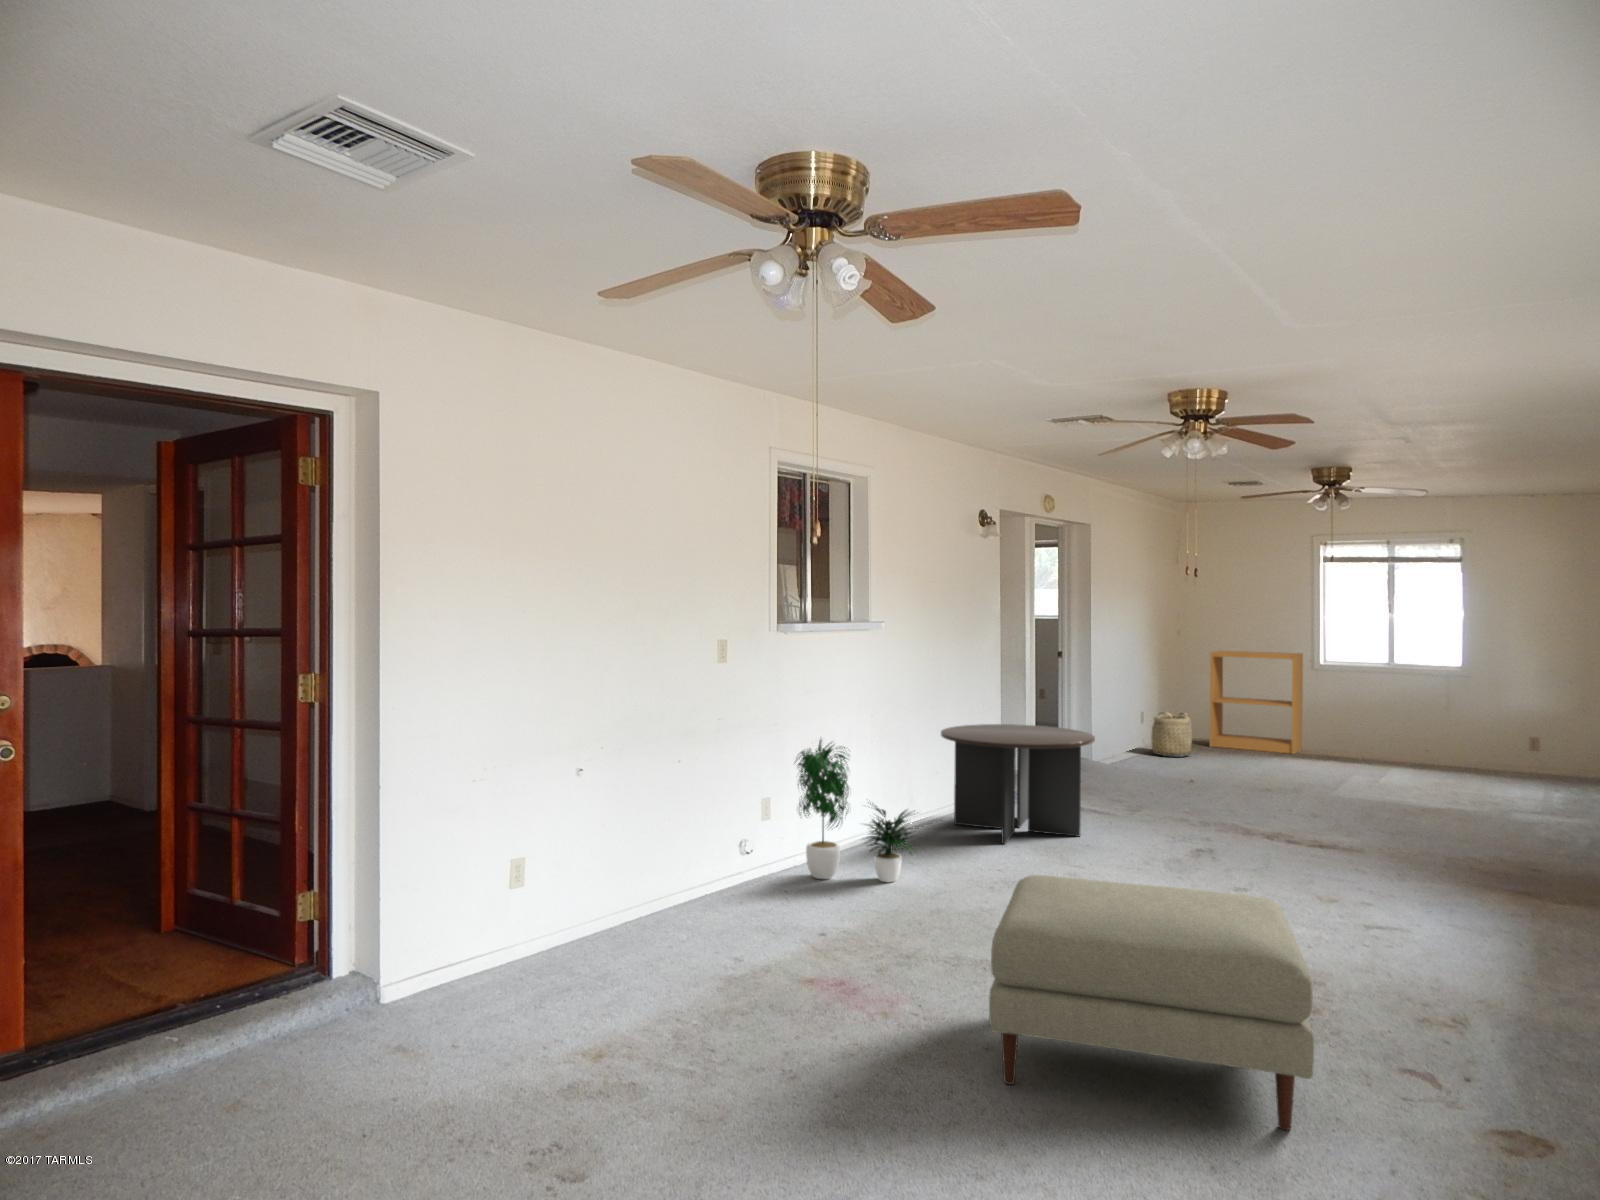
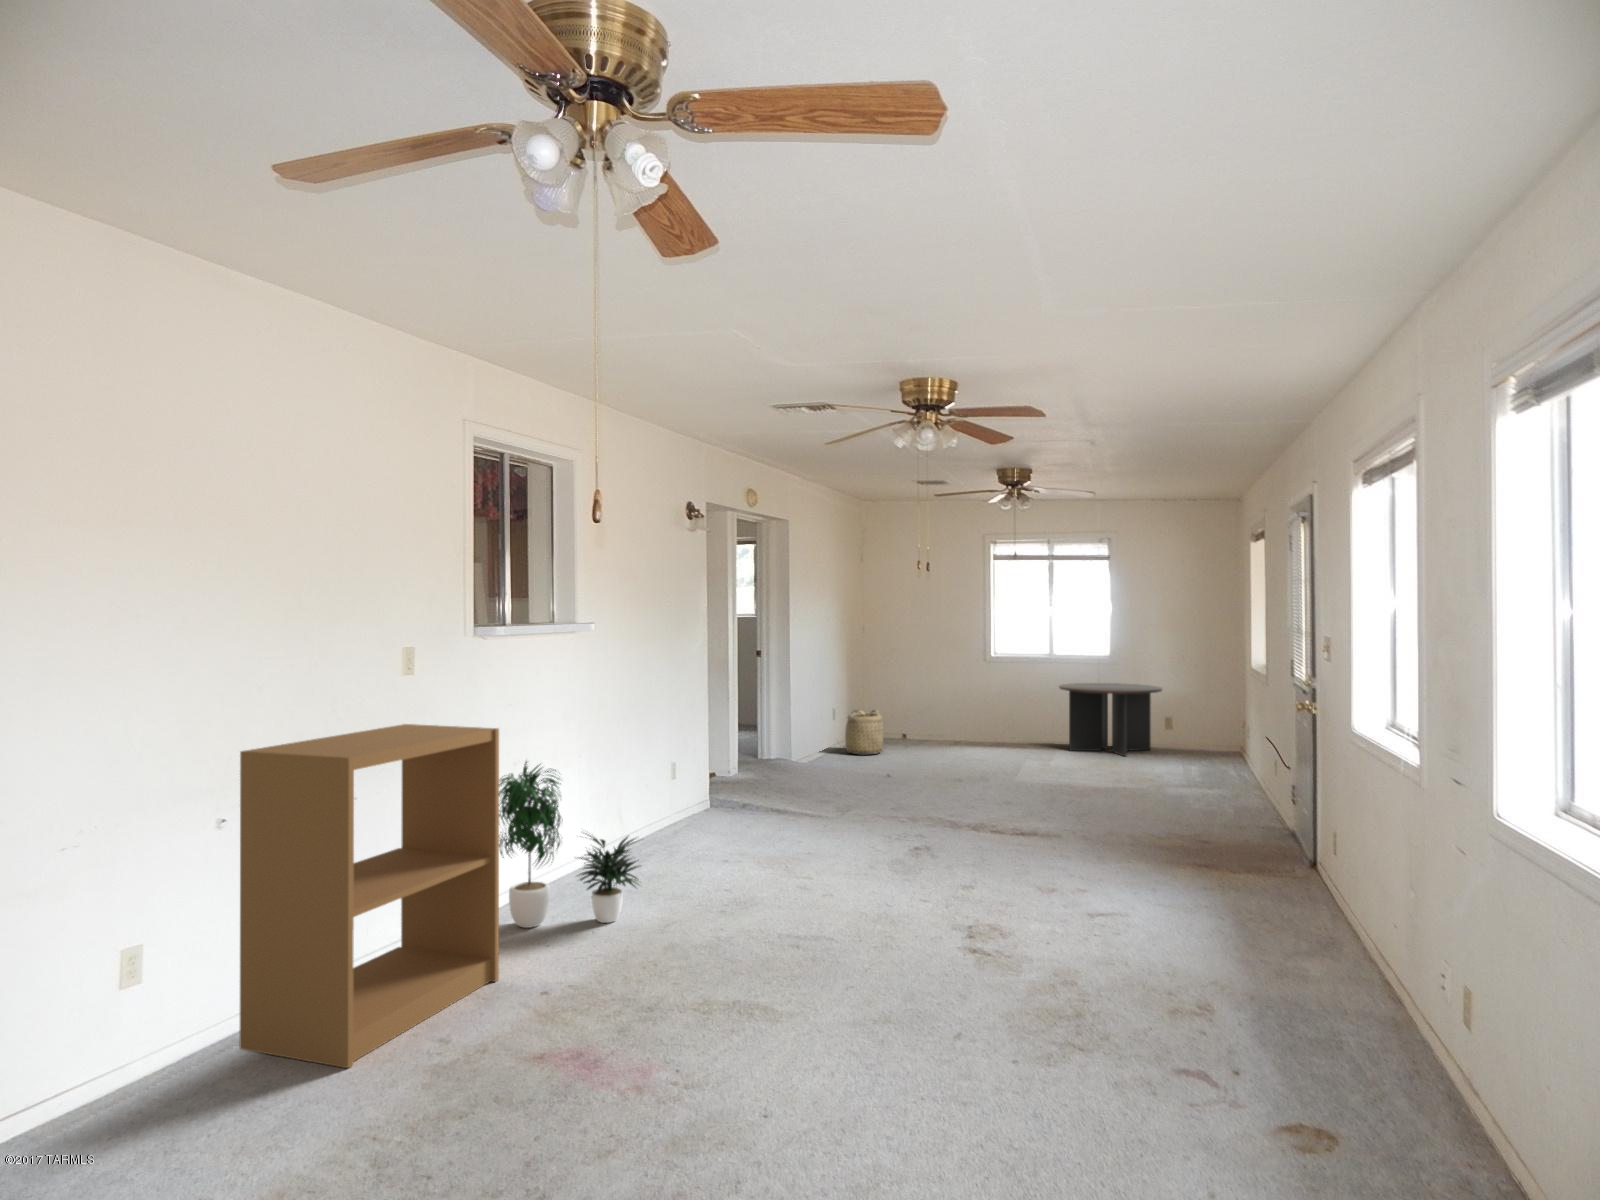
bookshelf: present [1210,651,1303,754] -> present [240,724,499,1068]
coffee table: present [941,724,1095,844] -> present [1059,683,1162,757]
ottoman: present [989,875,1314,1130] -> none [785,907,1130,1163]

